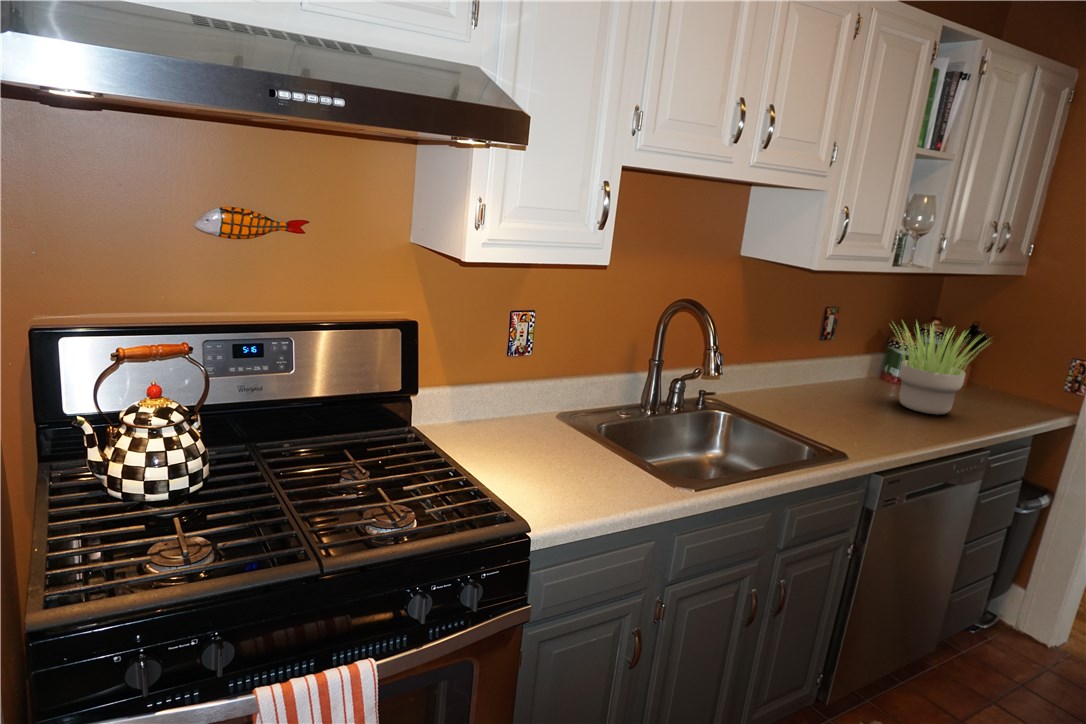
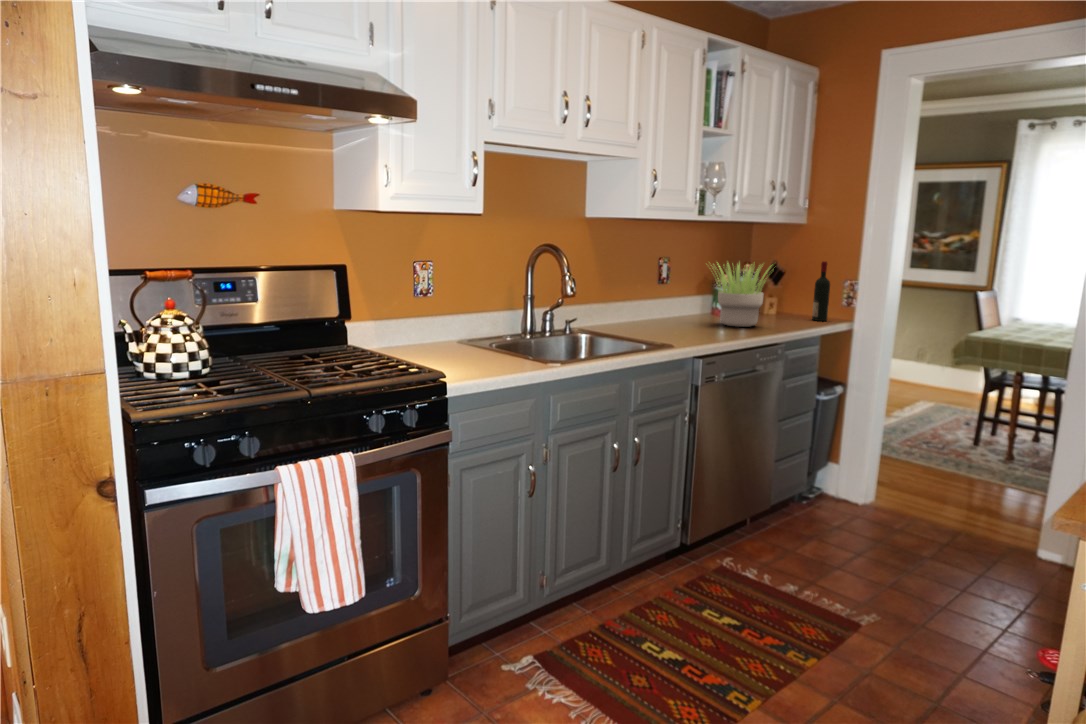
wine bottle: none [1019,331,1053,409] -> present [812,261,830,321]

